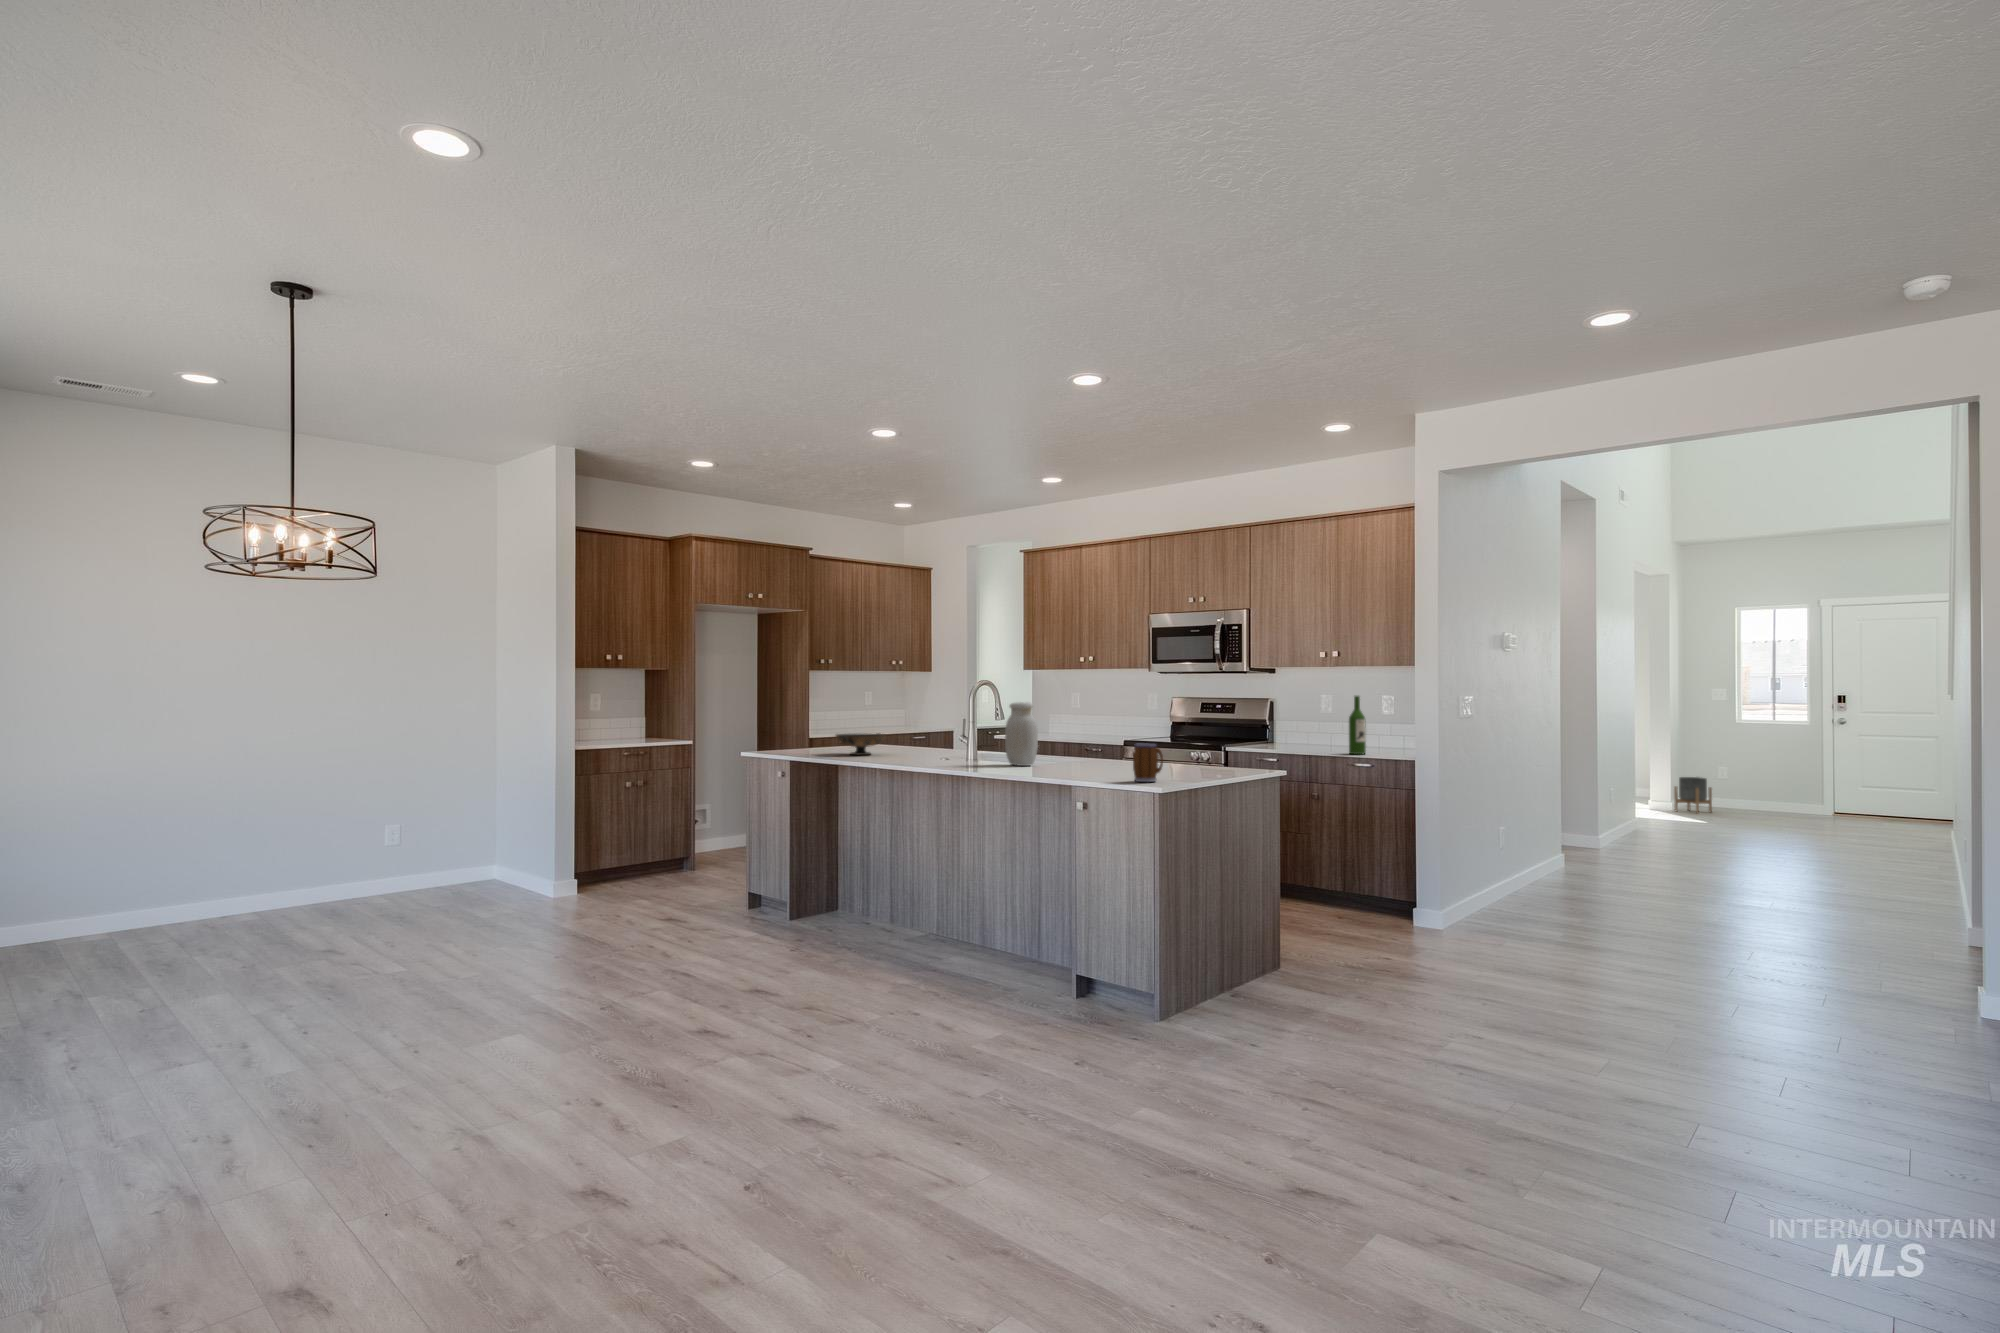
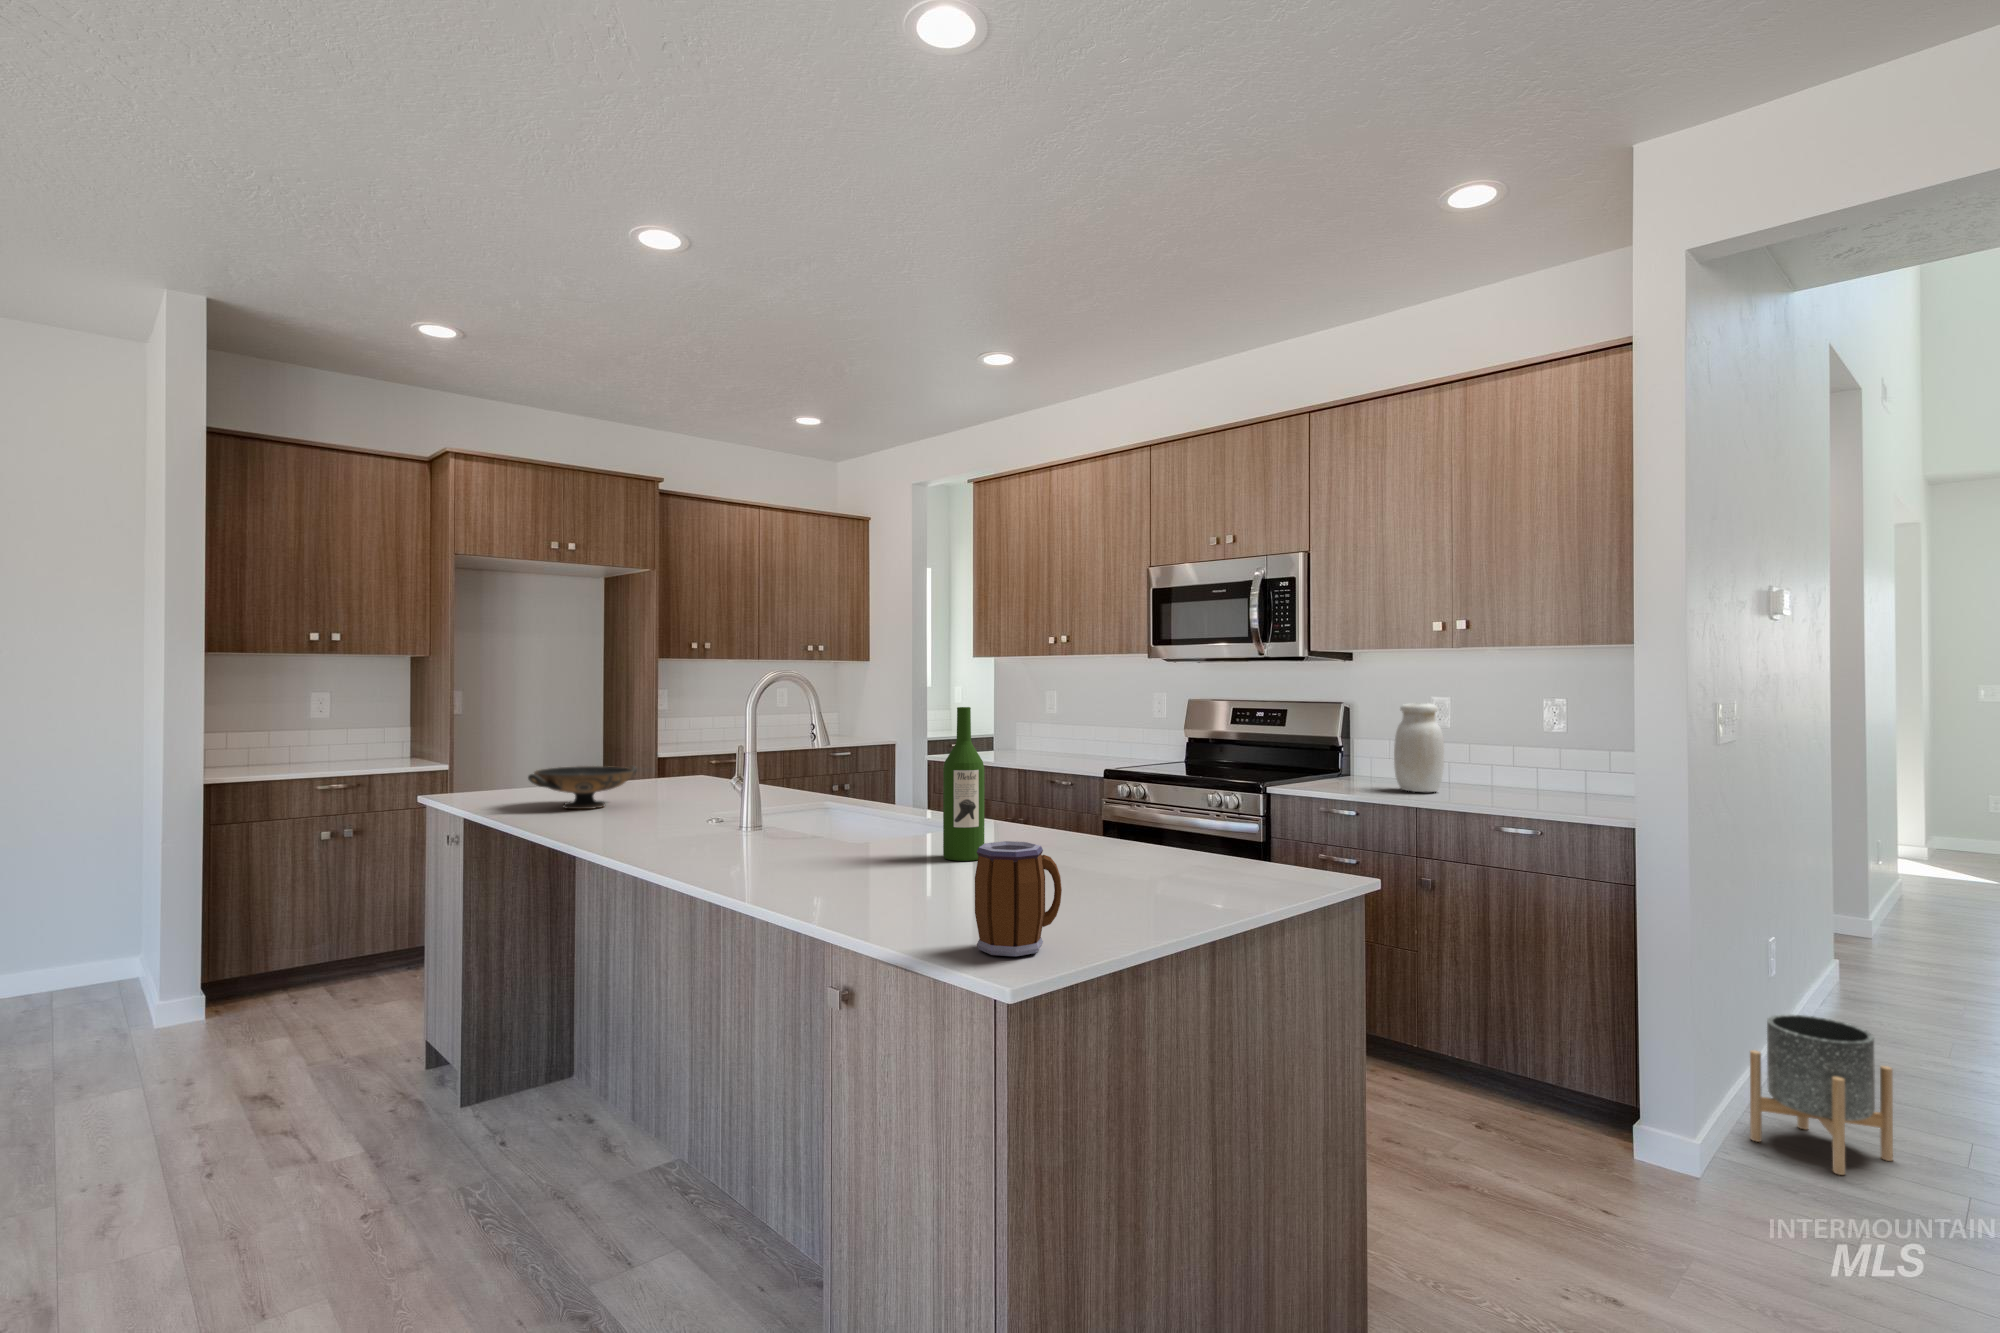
wine bottle: present [1349,696,1366,754] -> present [943,707,984,861]
jar: present [1005,702,1038,766] -> present [1394,703,1444,792]
planter: present [1674,777,1712,813] -> present [1750,1014,1893,1175]

